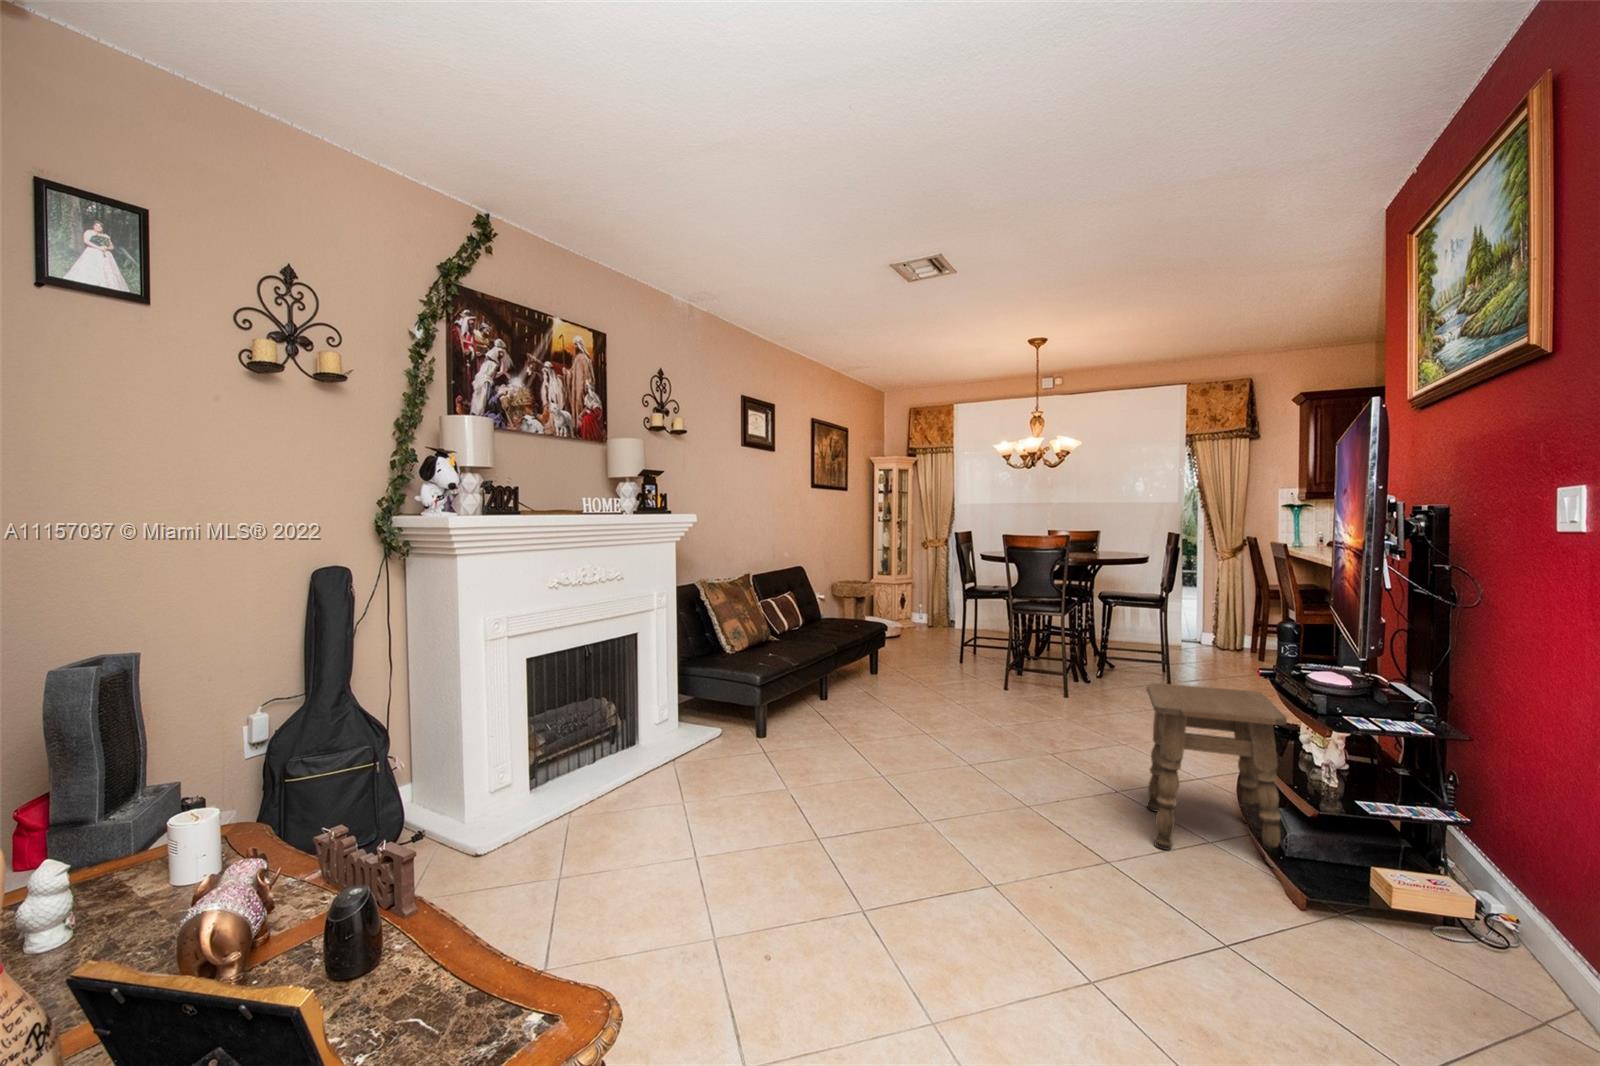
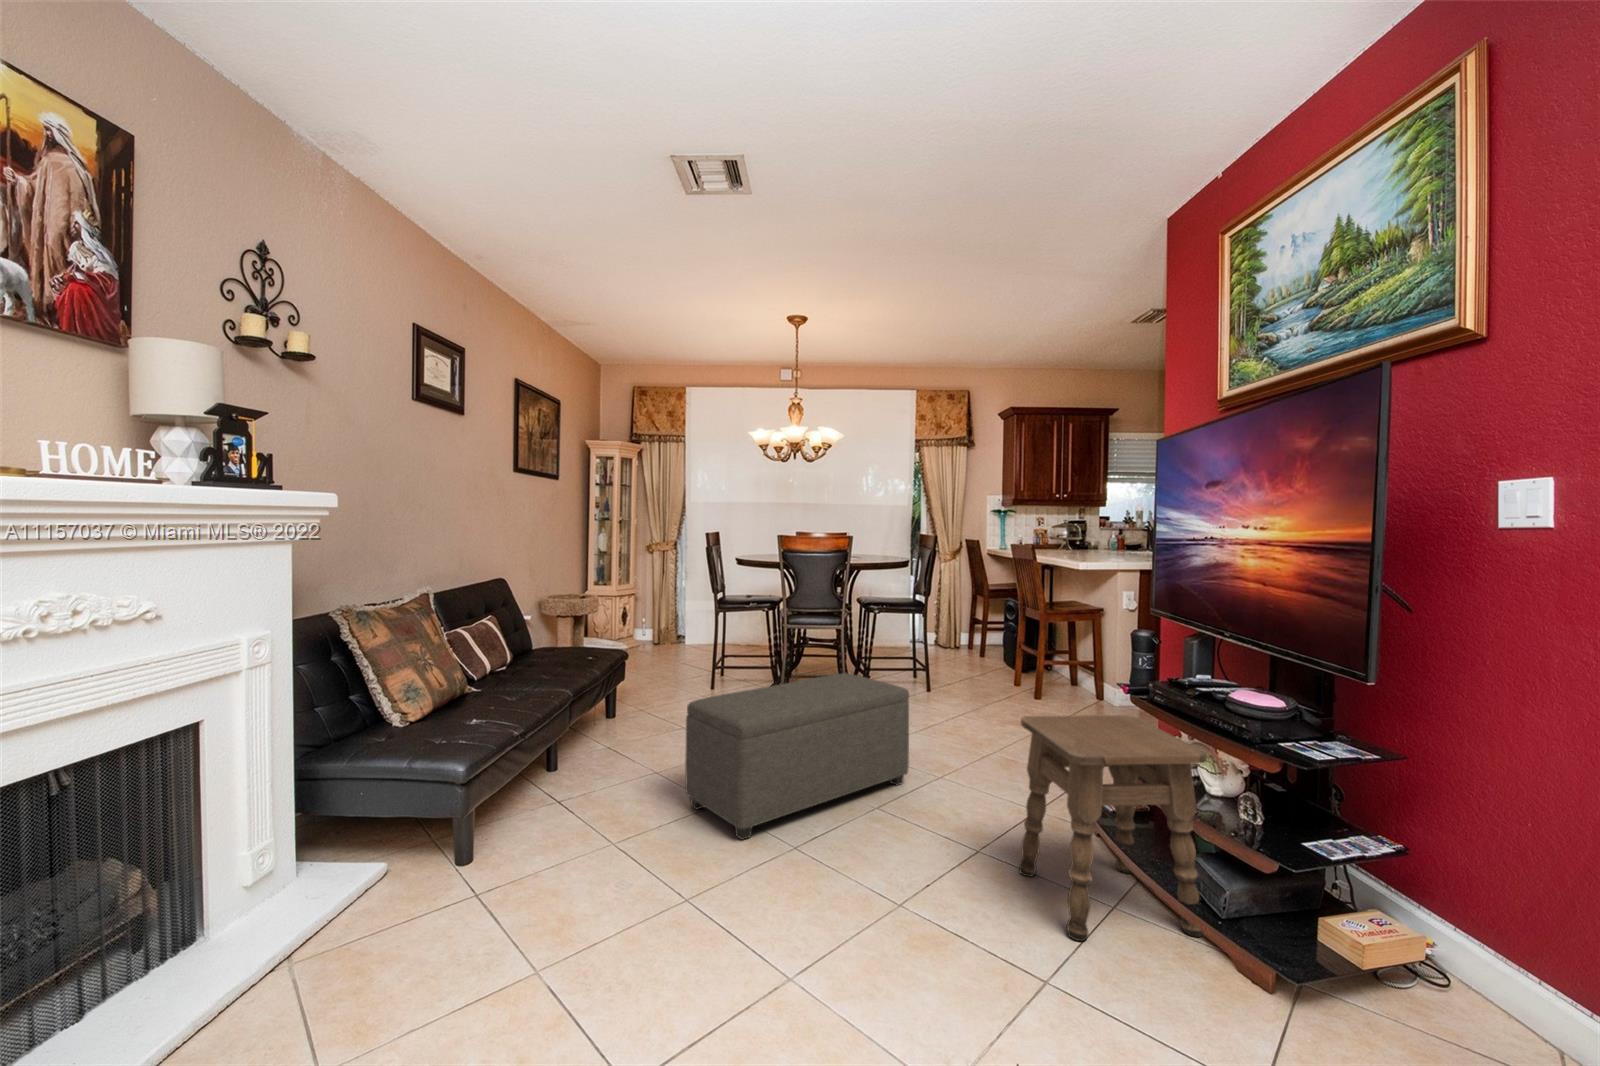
ottoman: none [906,650,1094,755] -> present [685,673,909,840]

